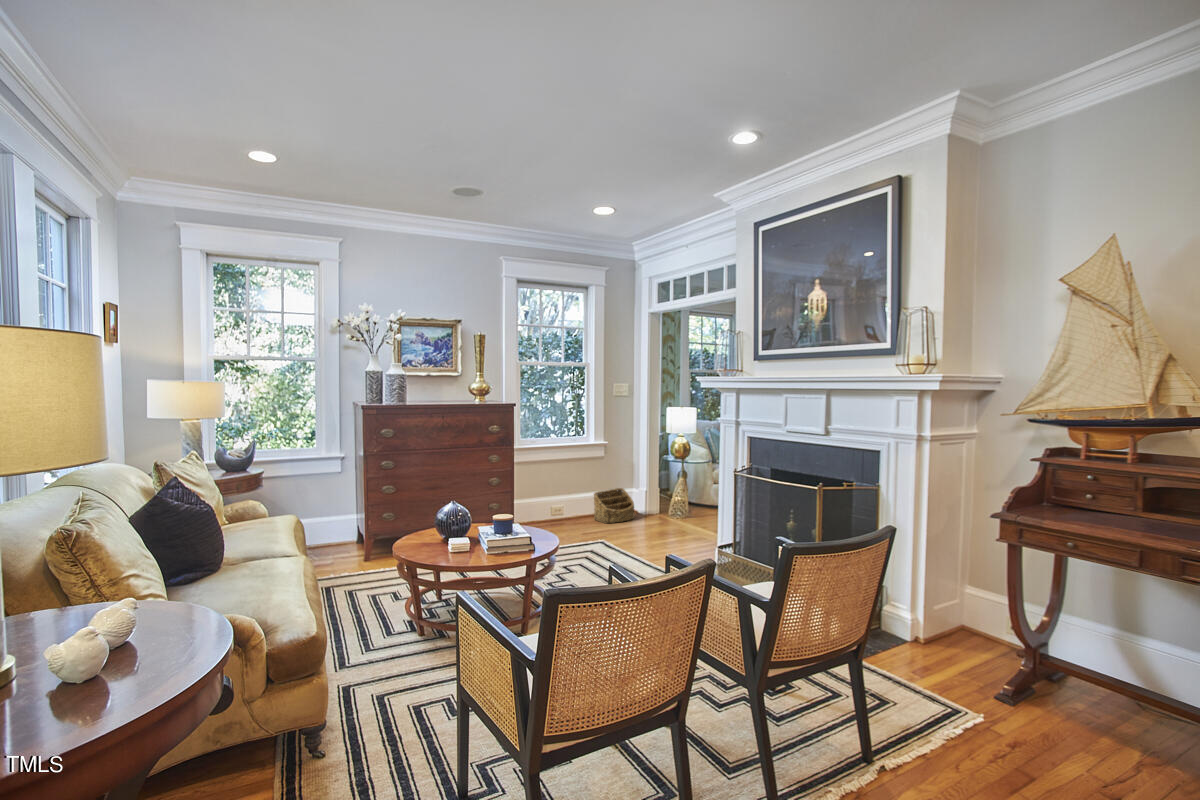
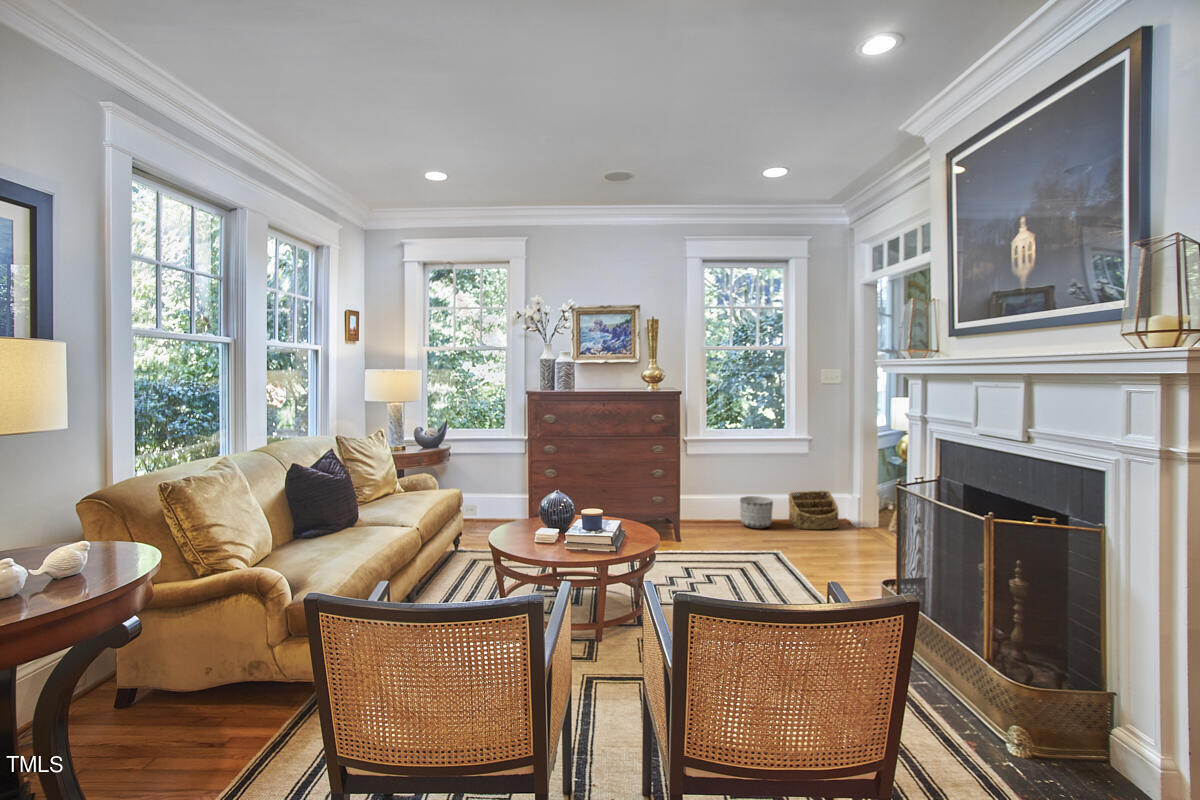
planter: none [556,499,586,528] -> present [740,496,773,529]

